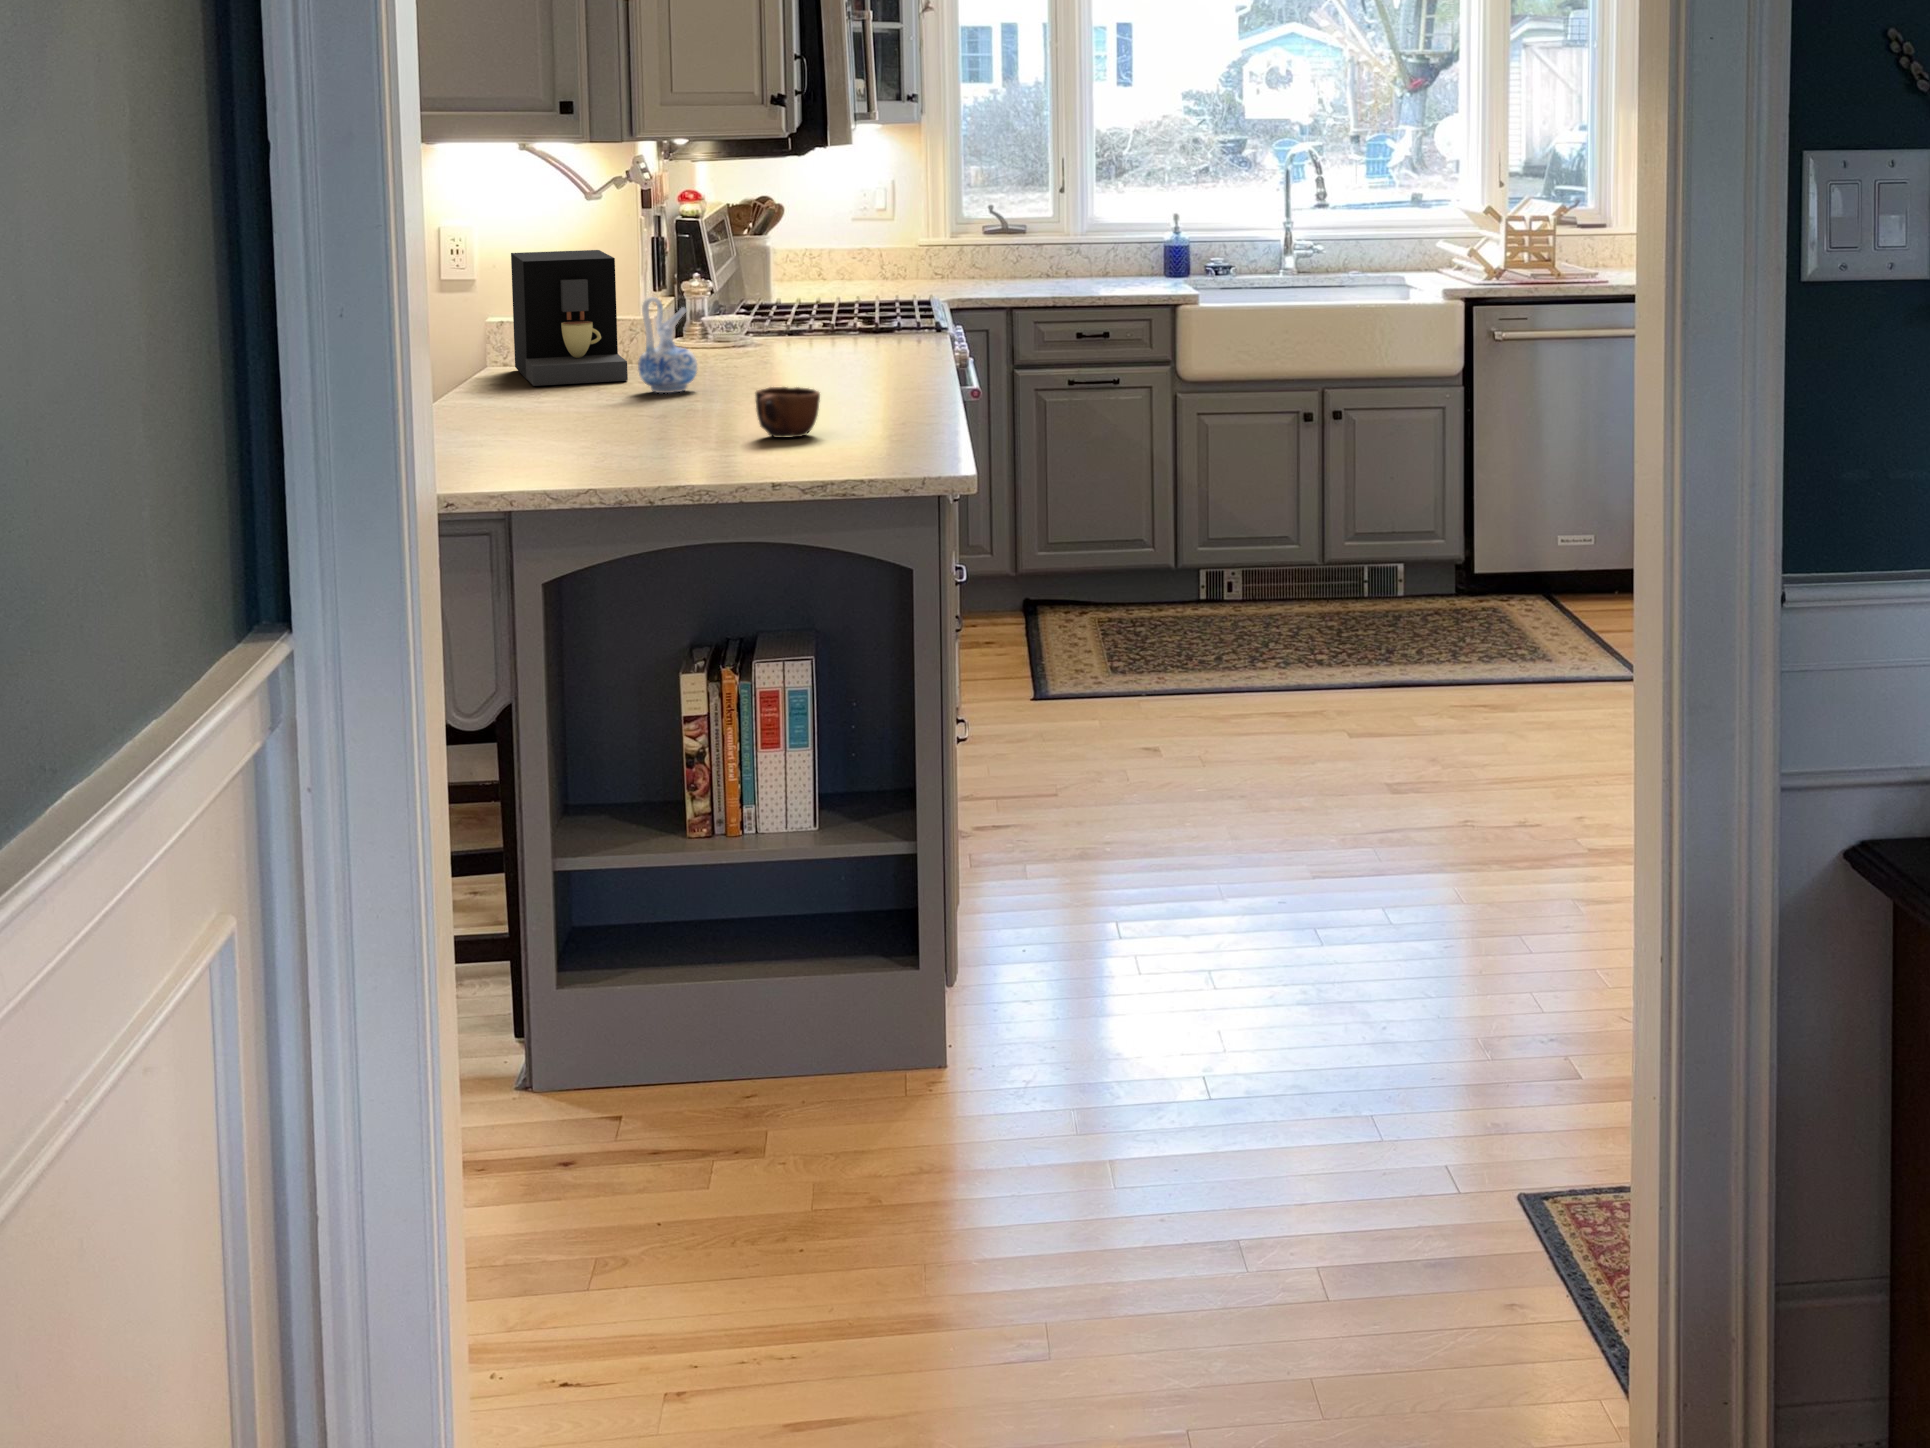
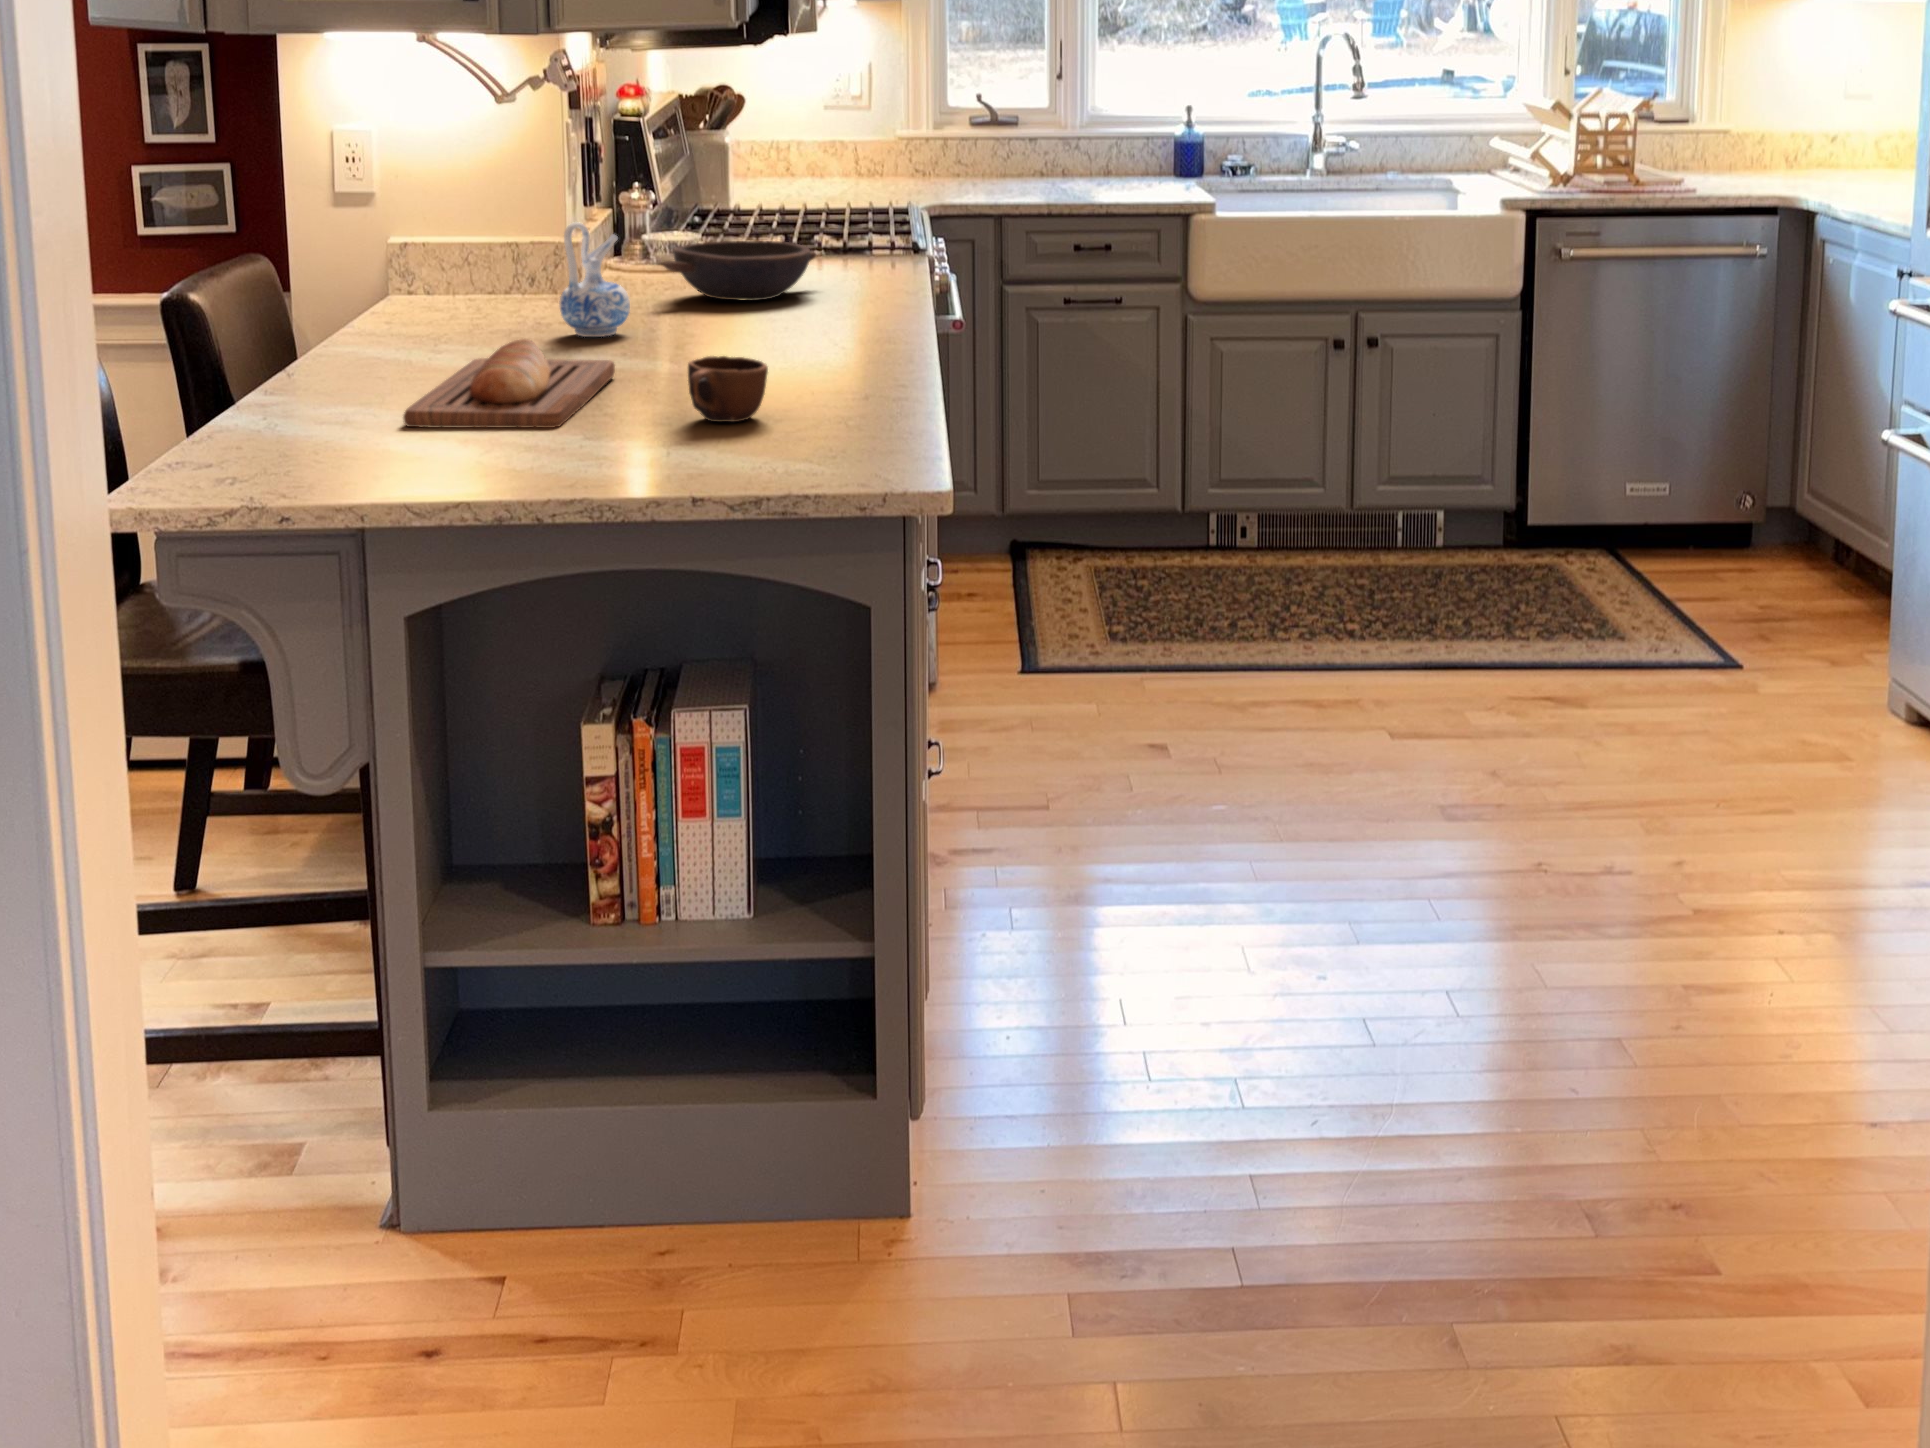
coffee maker: present [511,250,628,386] -> none [422,153,551,320]
bowl: none [721,320,851,367] -> present [662,241,817,301]
bread loaf: none [525,384,691,448] -> present [403,339,615,428]

